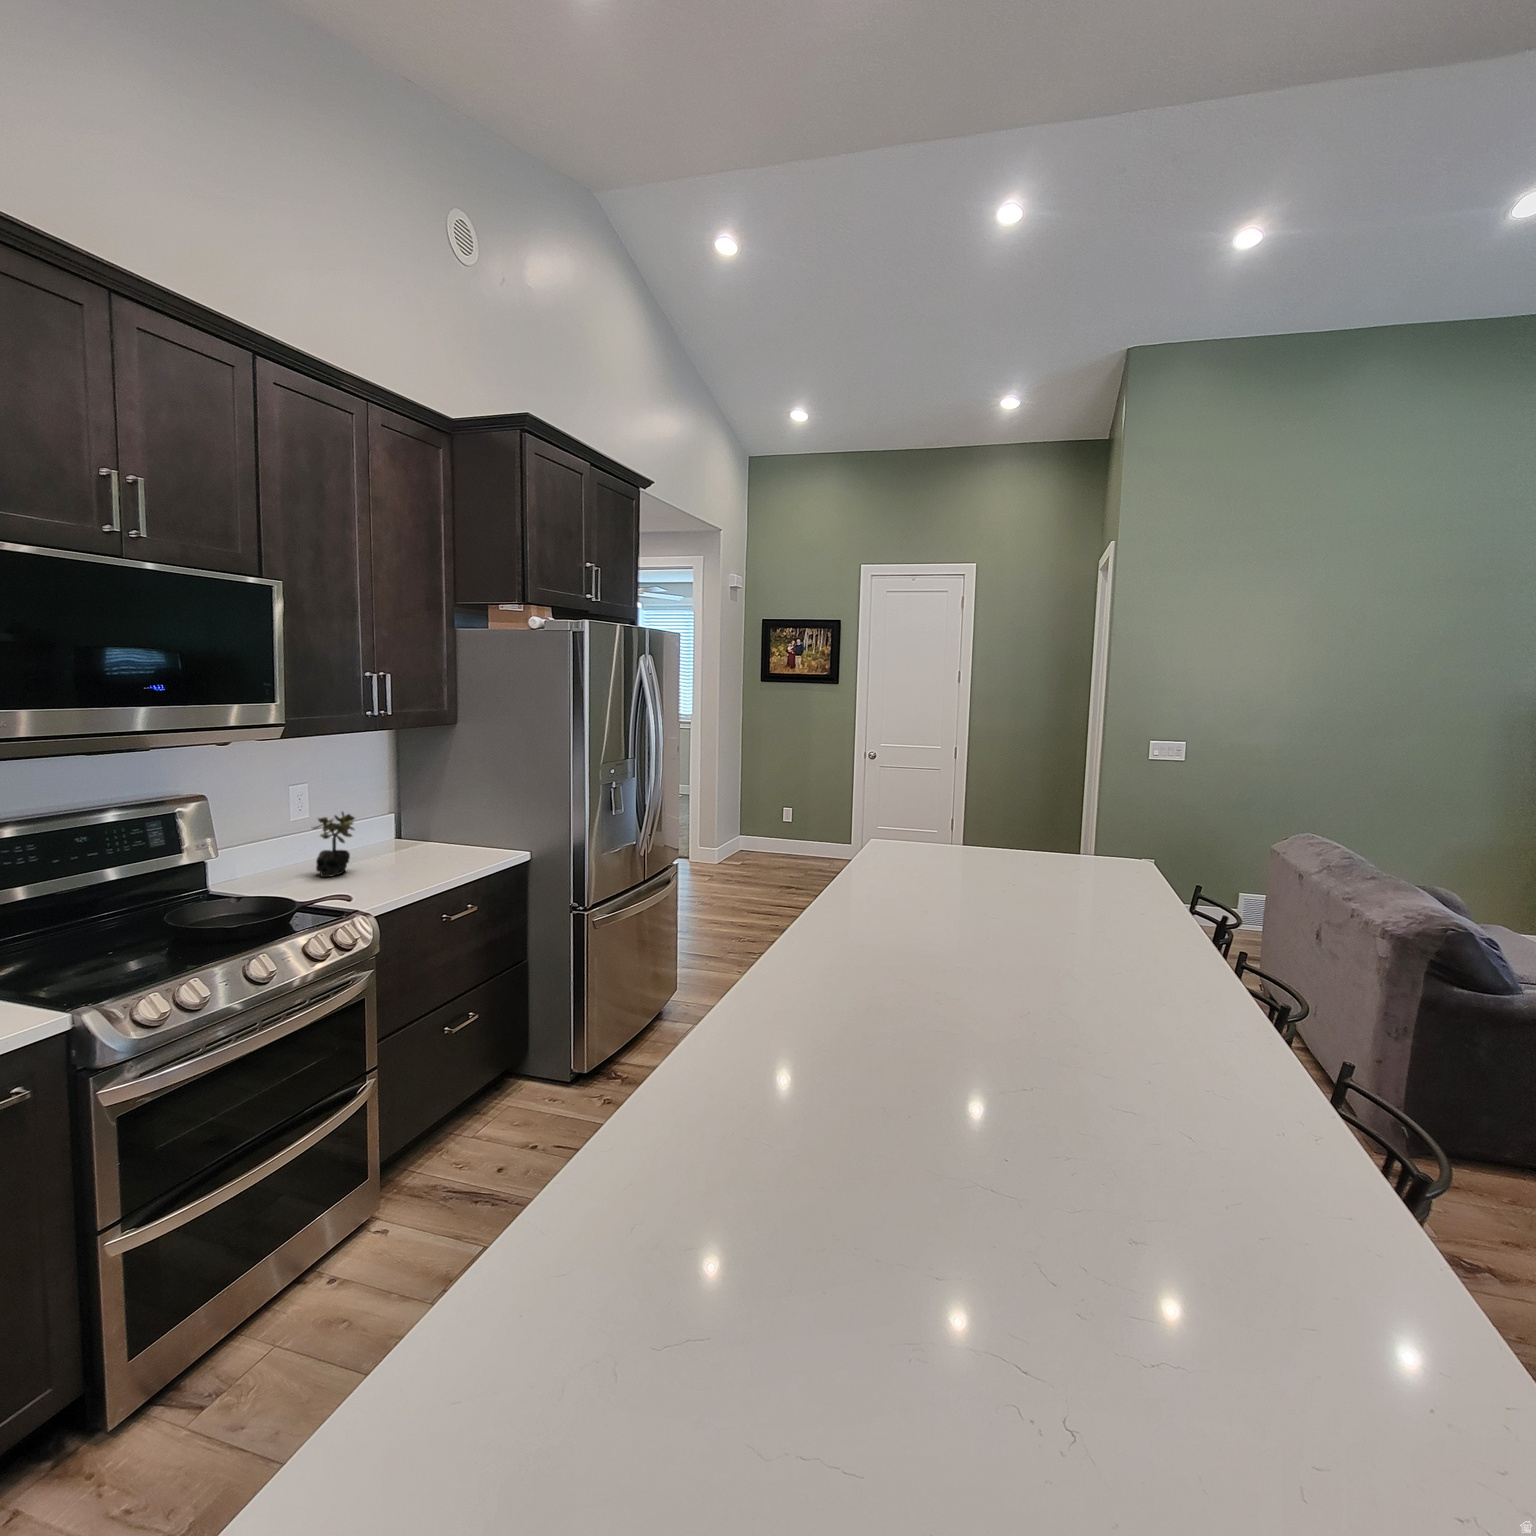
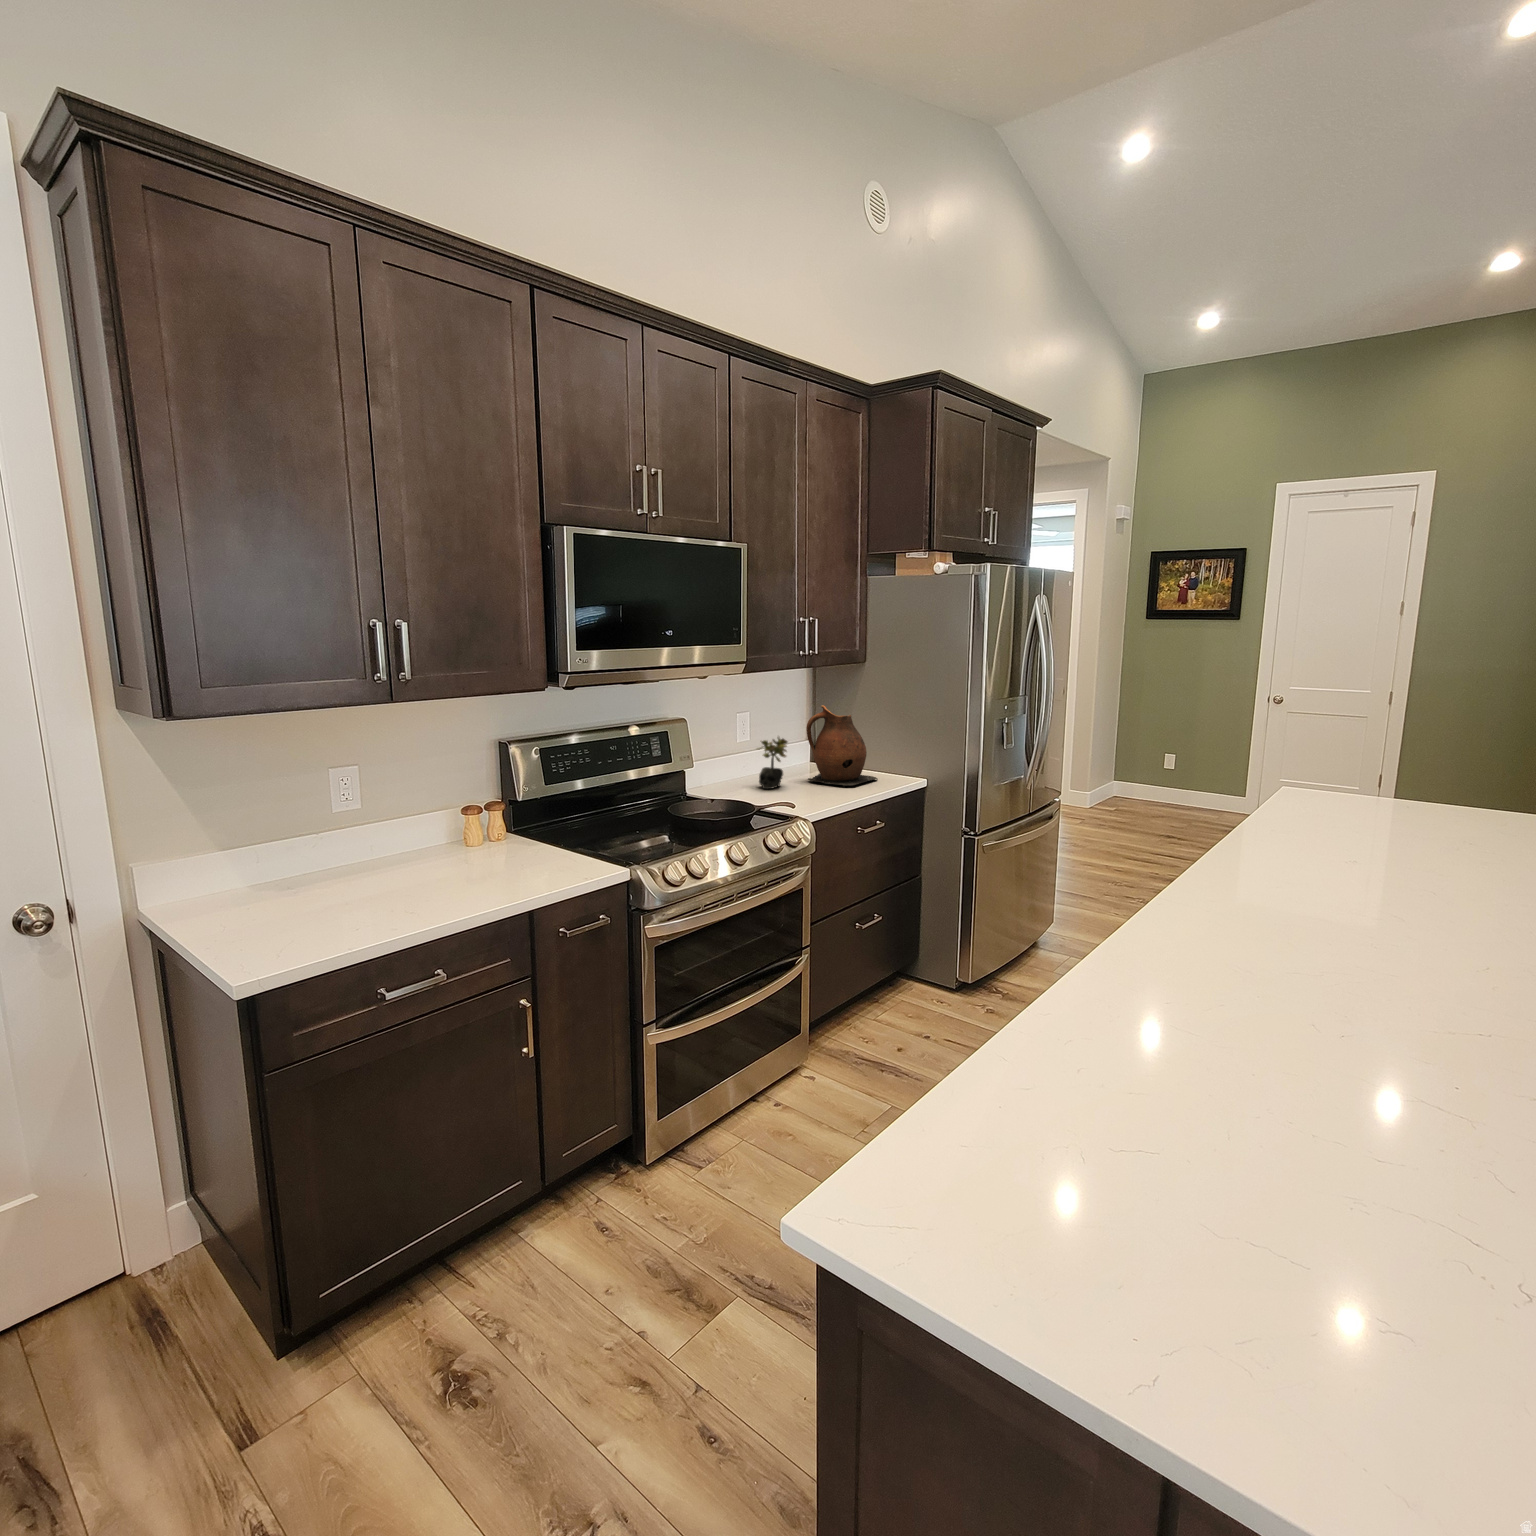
ceramic pitcher: none [382,773,473,868] -> present [806,705,878,787]

